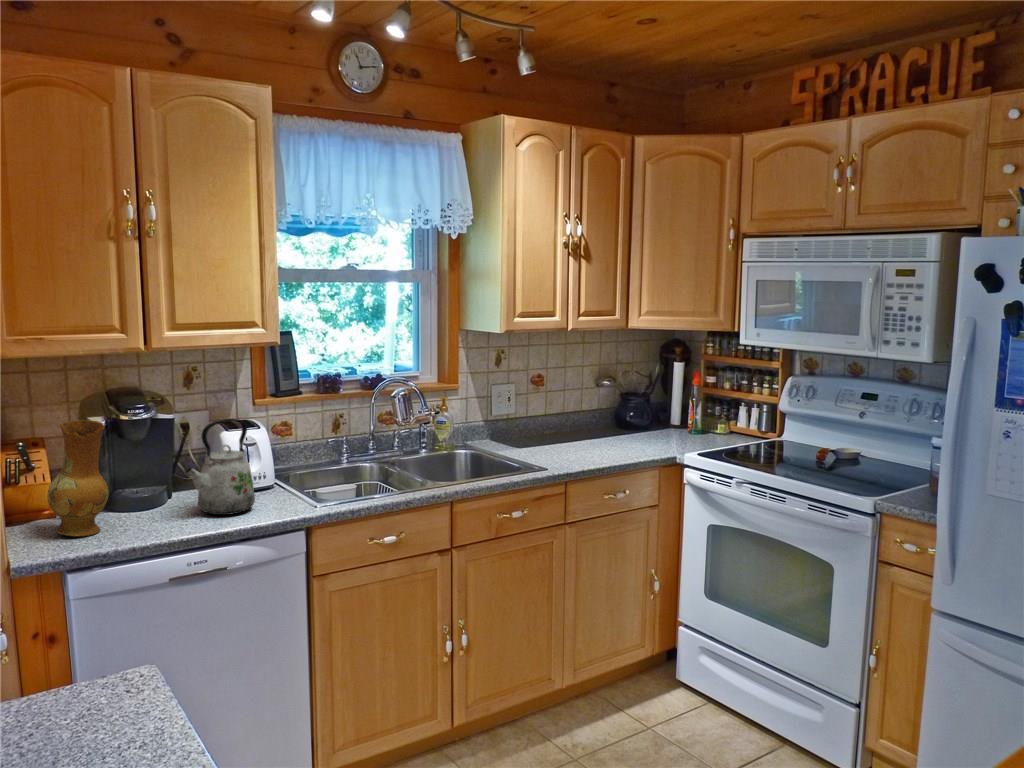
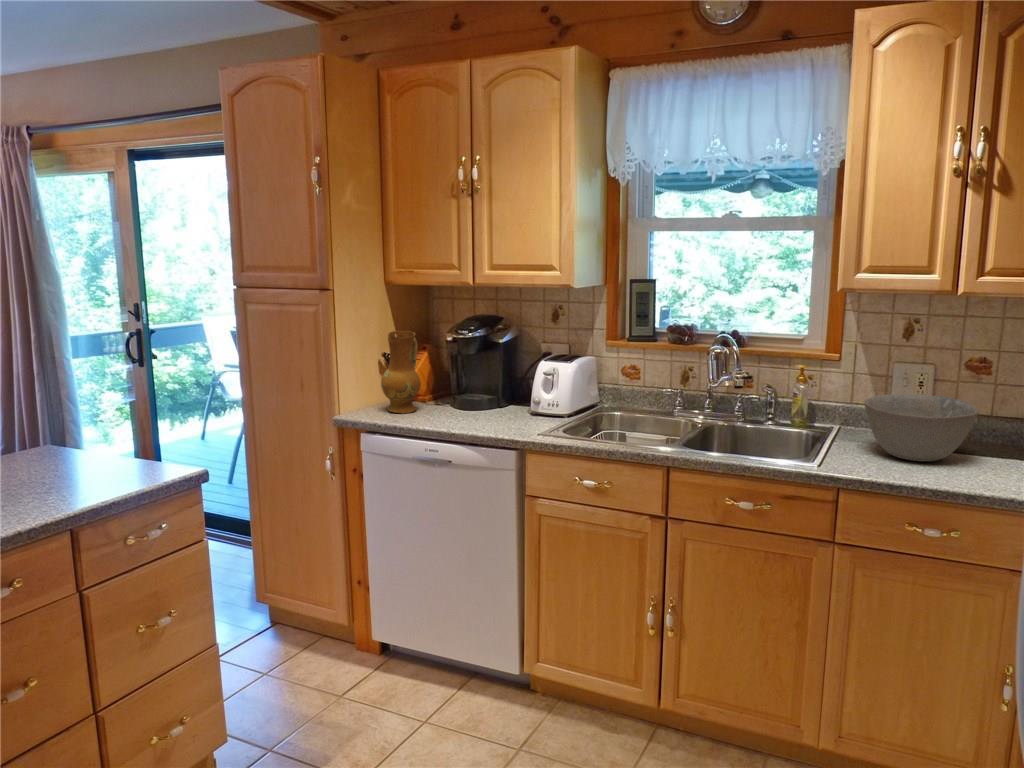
bowl: none [518,405,594,454] -> present [864,395,979,462]
kettle: present [185,419,255,515] -> none [454,346,516,424]

